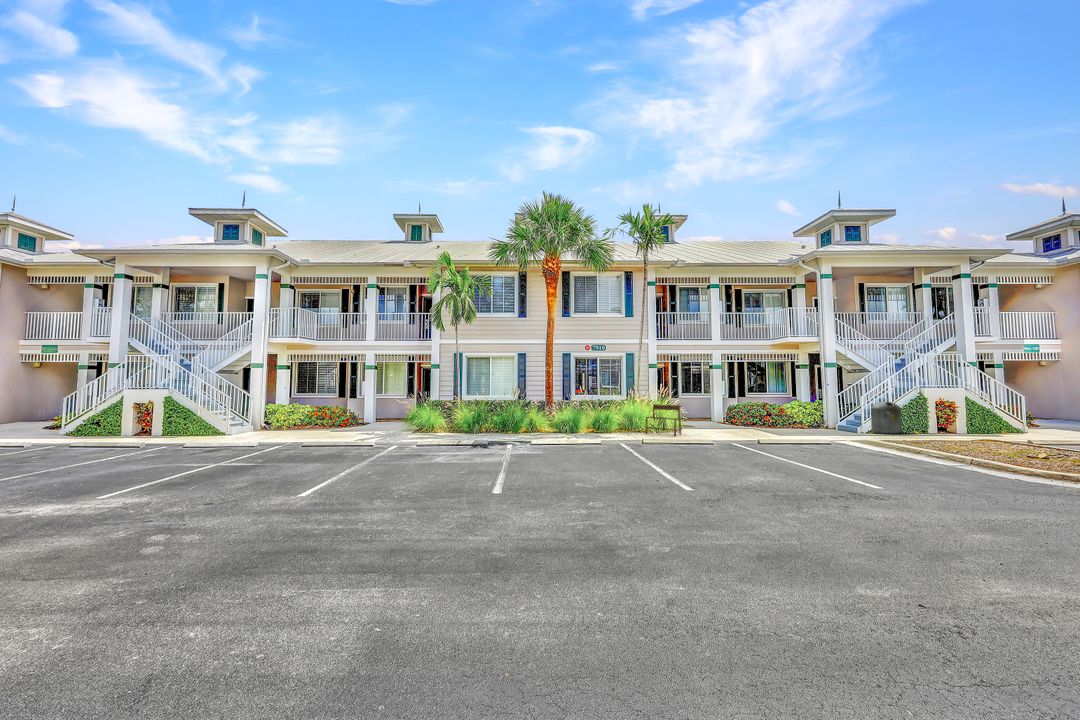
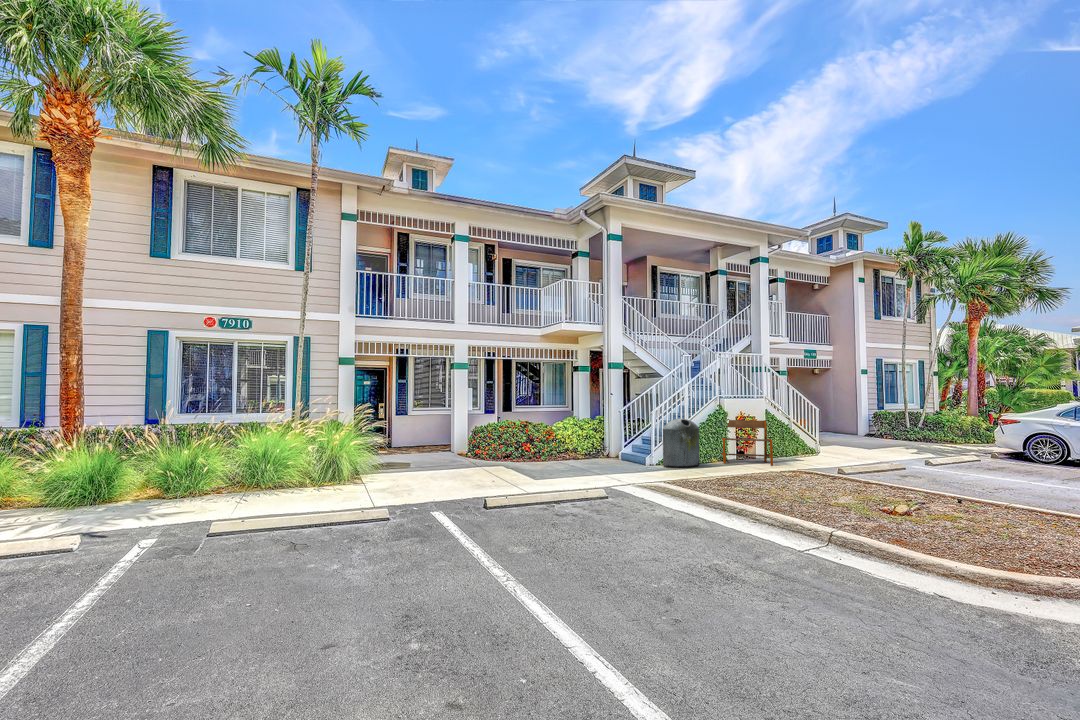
bench: present [645,404,682,436] -> present [722,420,773,466]

